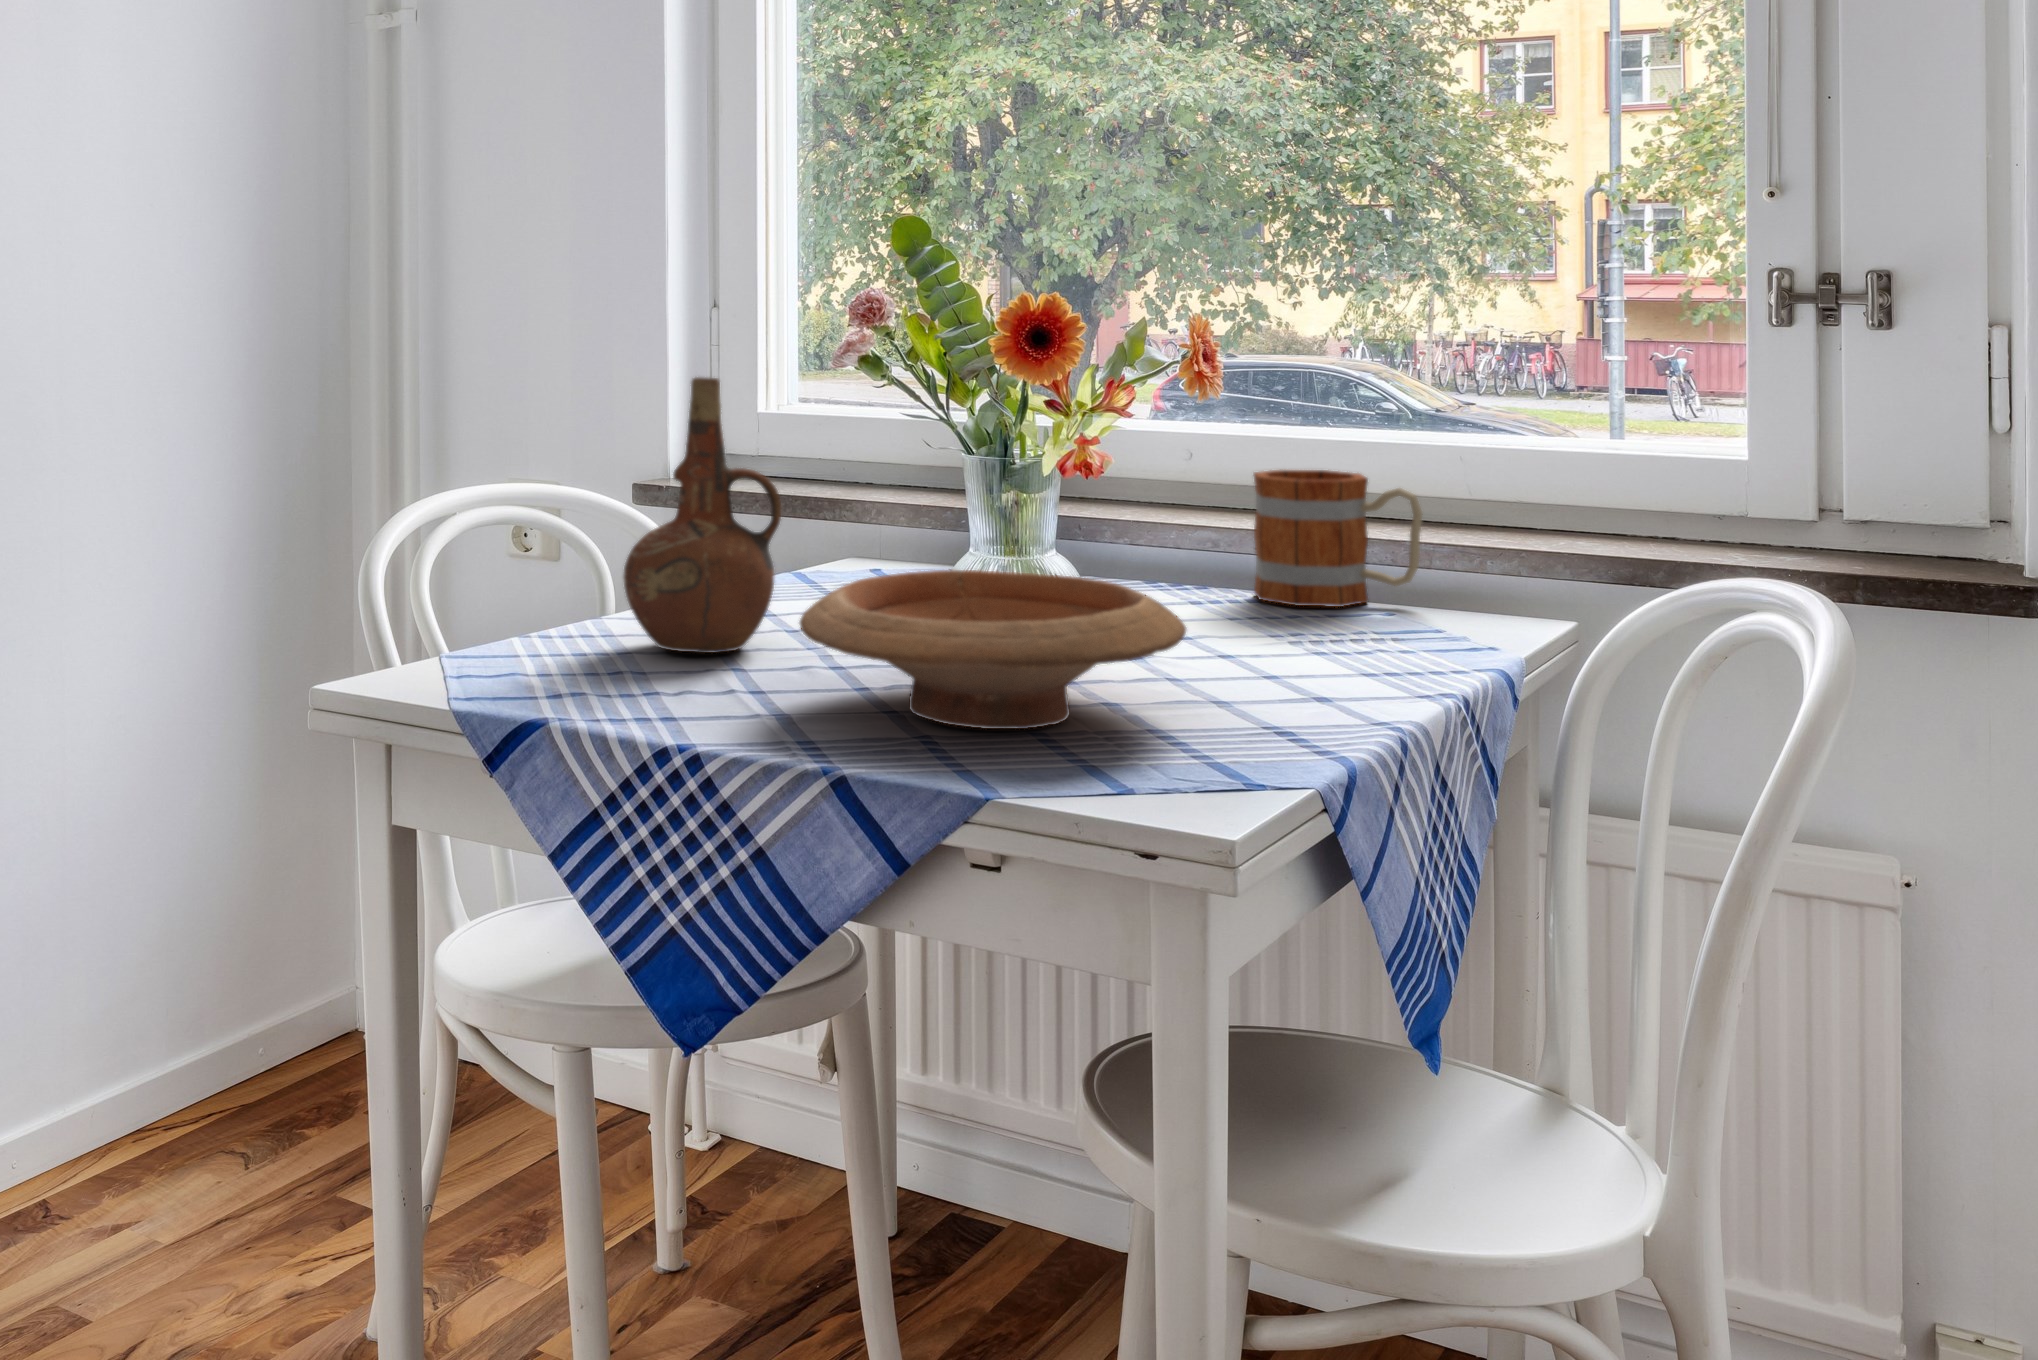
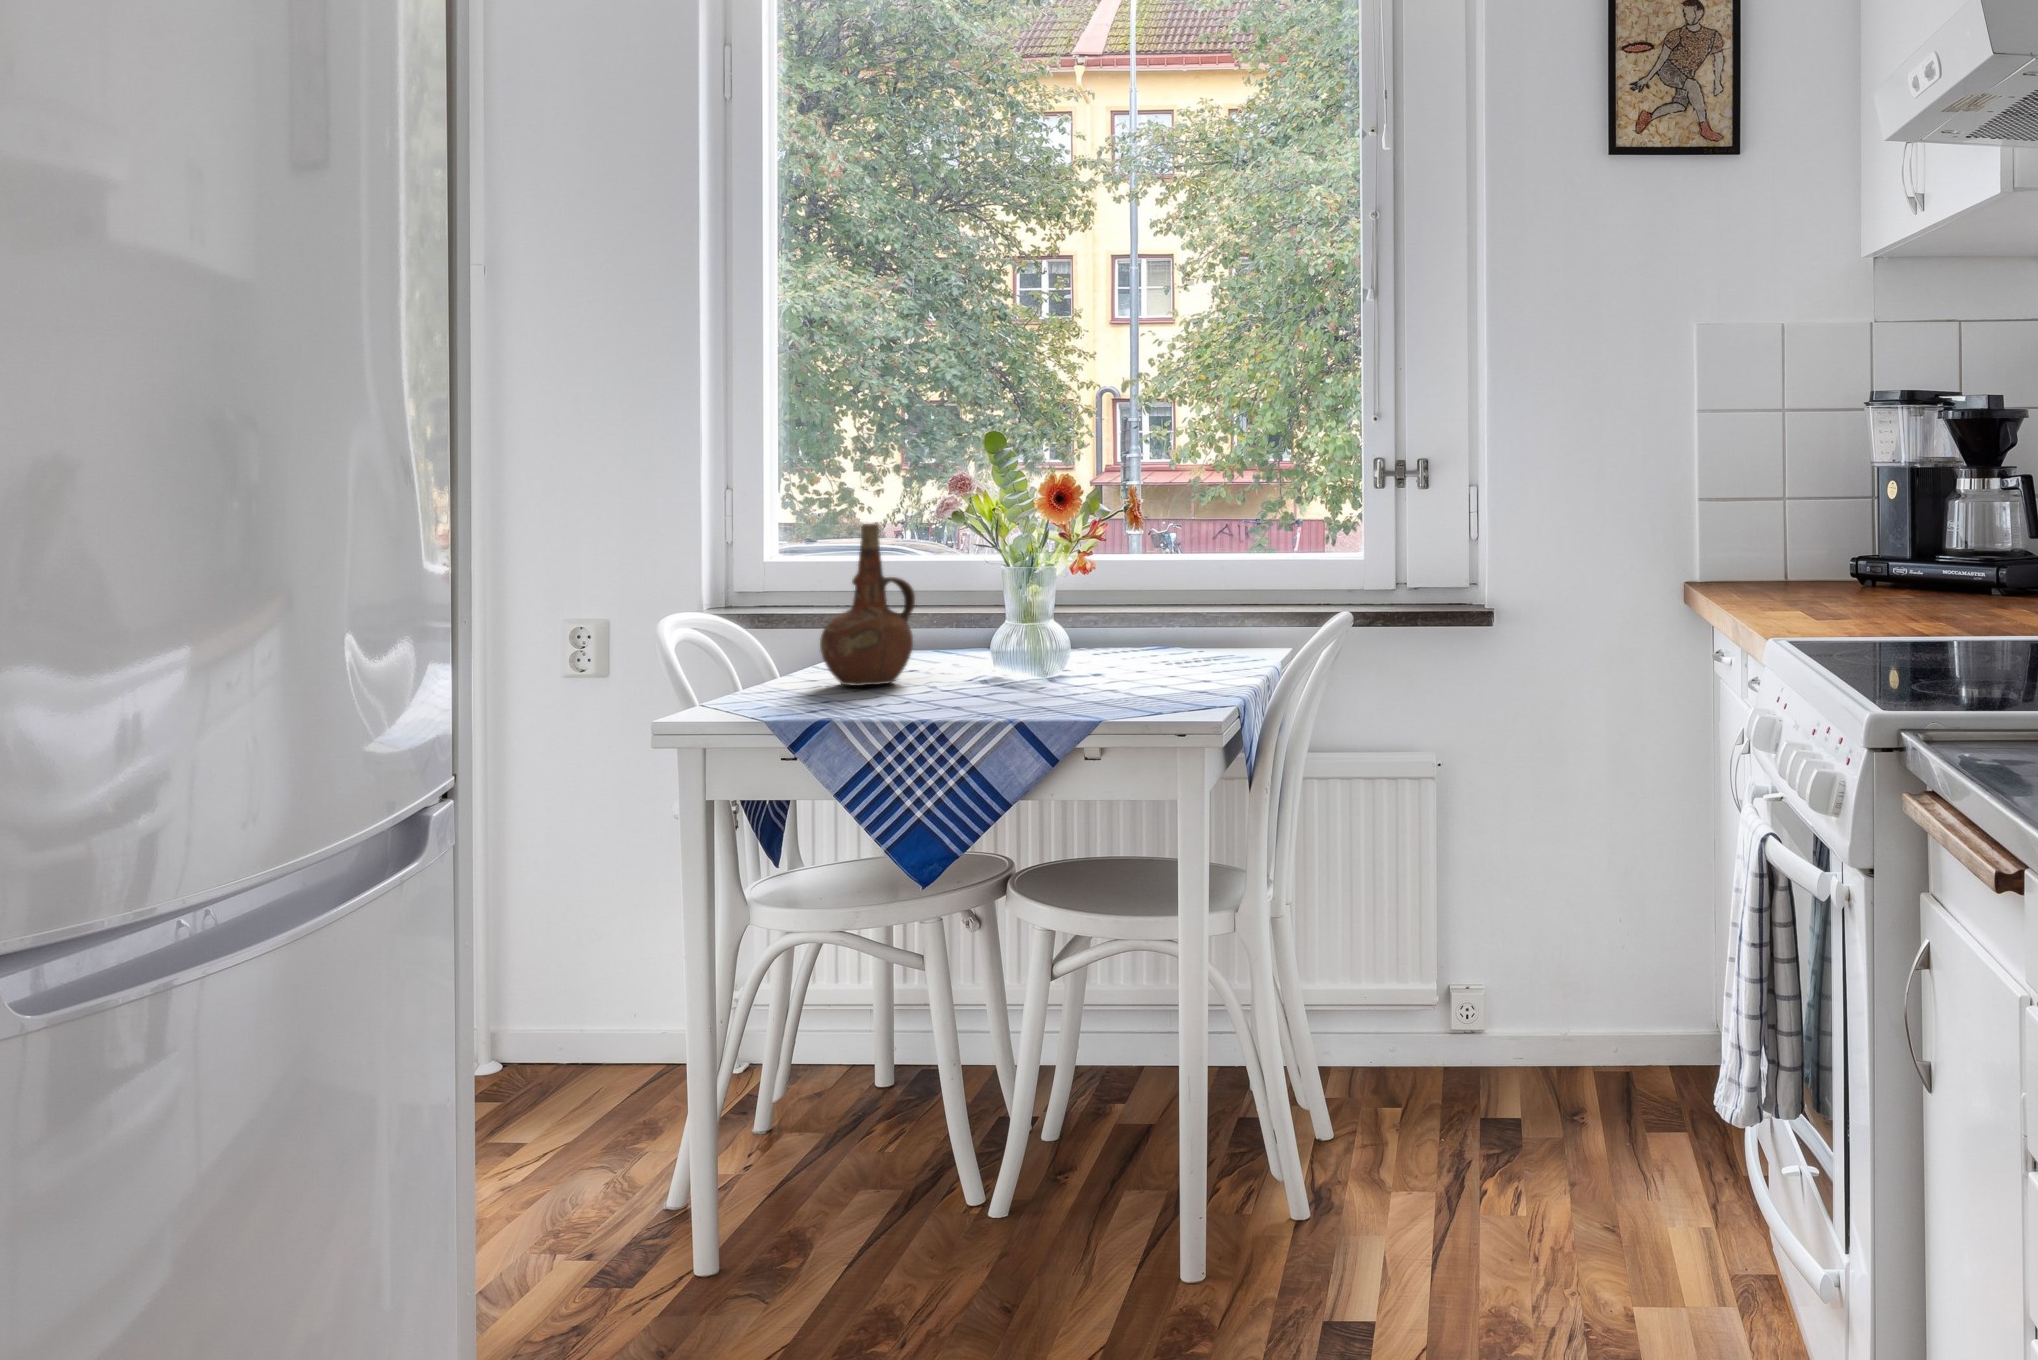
mug: present [1254,470,1423,607] -> none [1139,570,1226,641]
wooden bowl: present [800,570,1186,729] -> none [967,621,1167,696]

